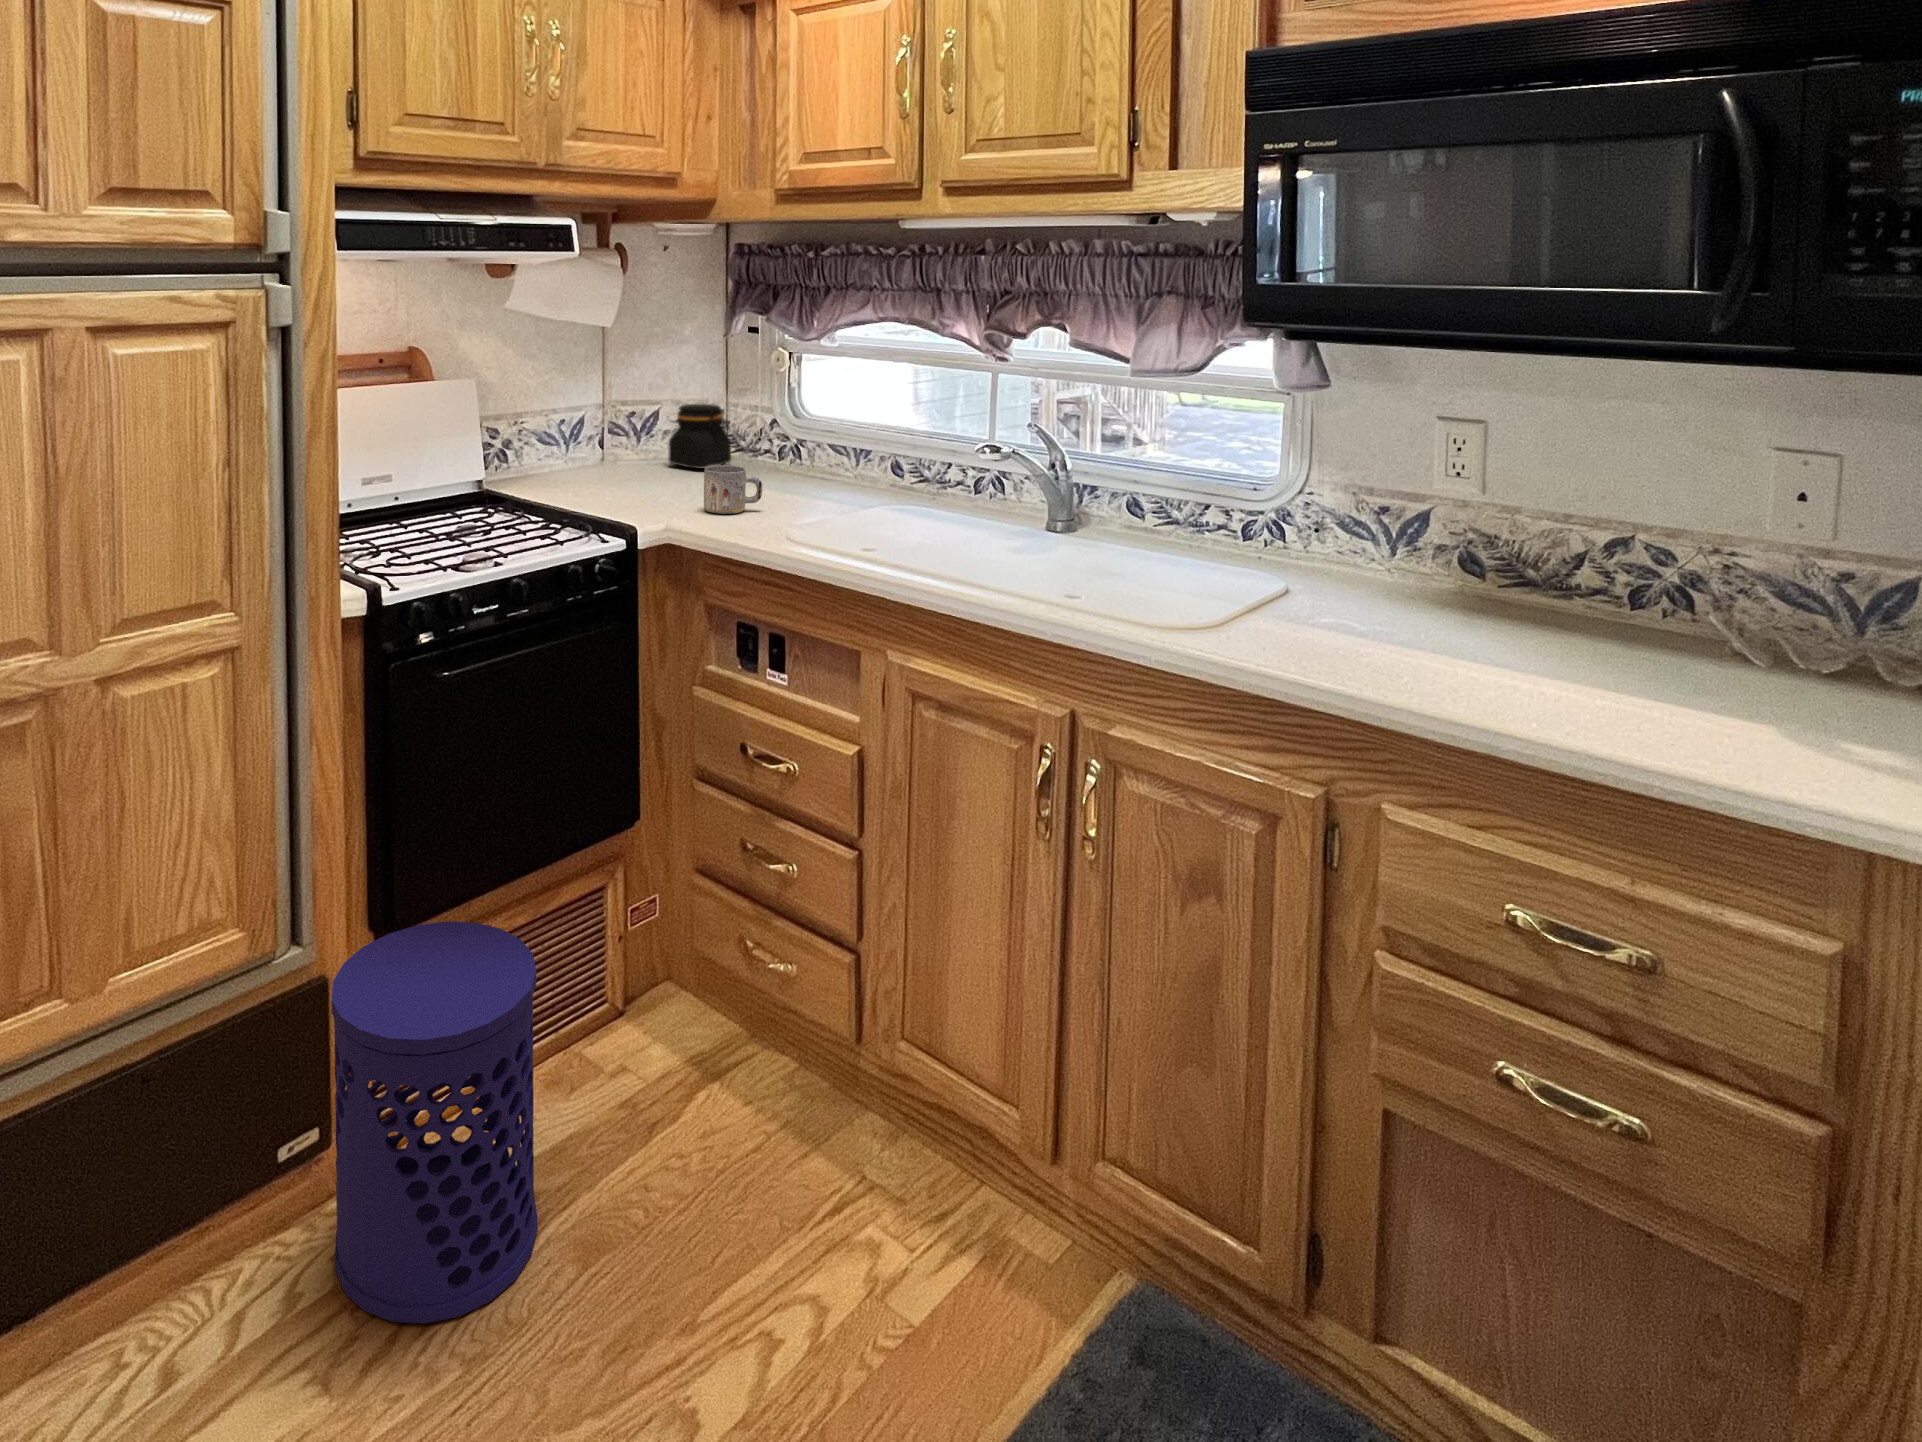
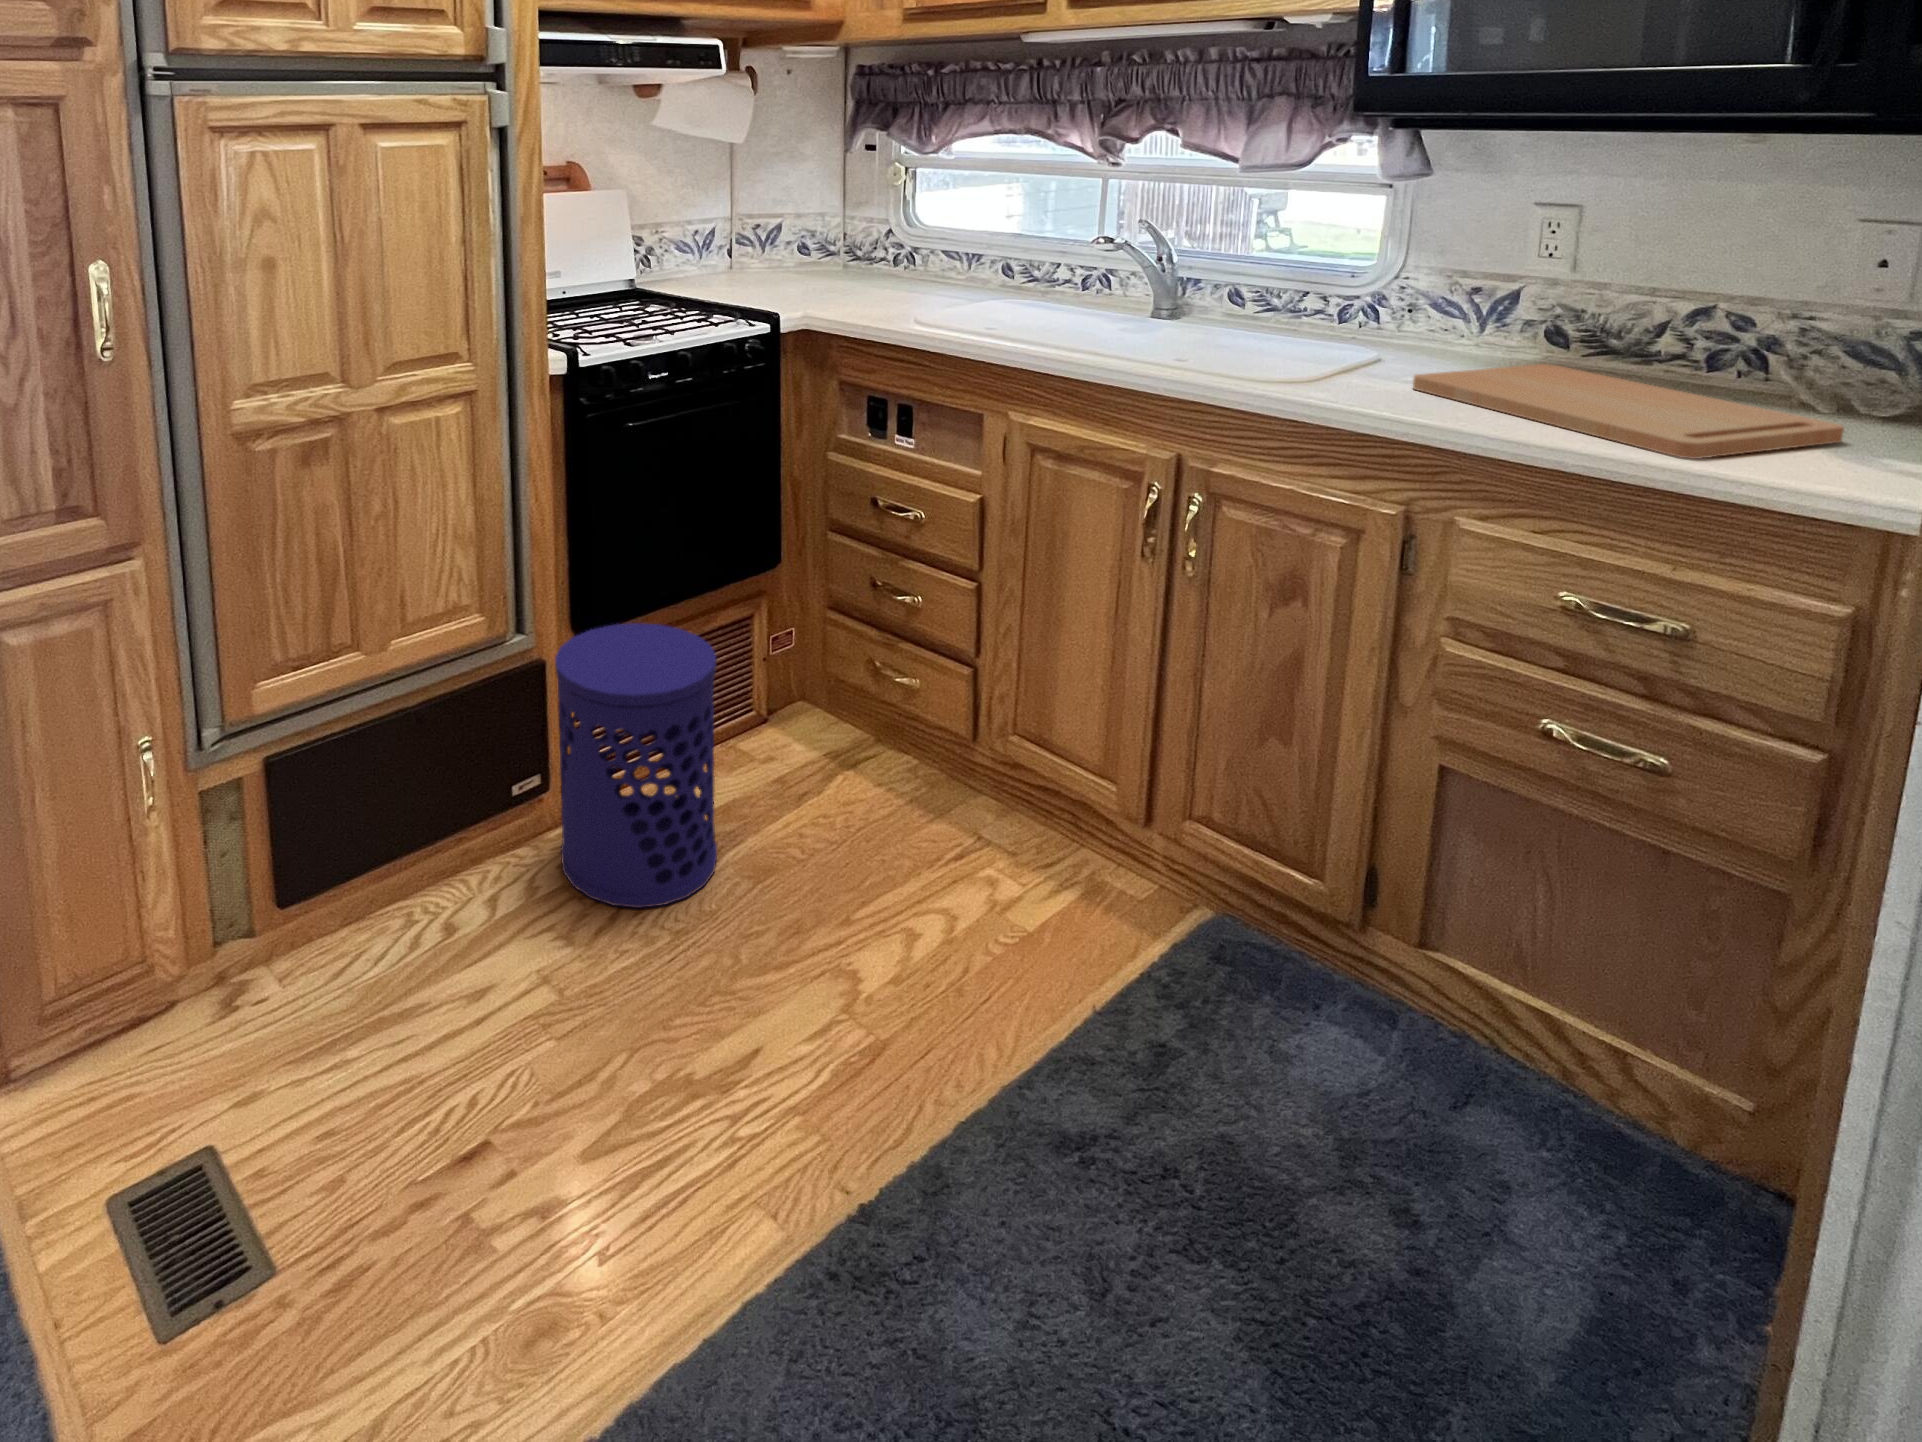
jar: present [668,404,731,469] -> none [791,218,848,275]
mug: present [704,465,762,514] -> none [834,265,887,306]
cutting board: none [1324,600,1789,746] -> present [1413,364,1844,459]

